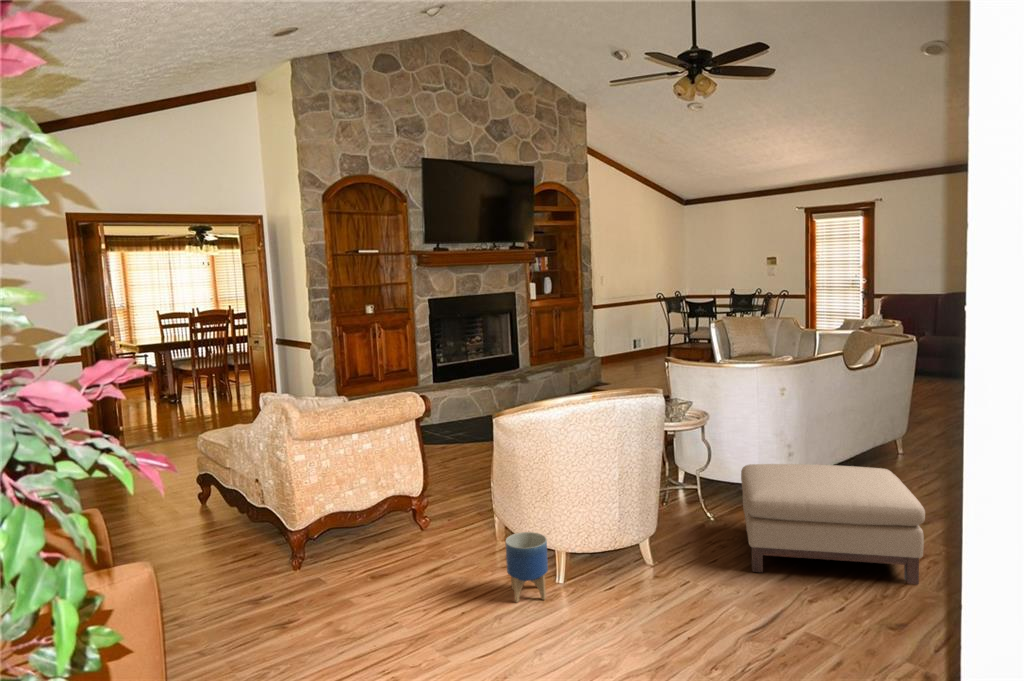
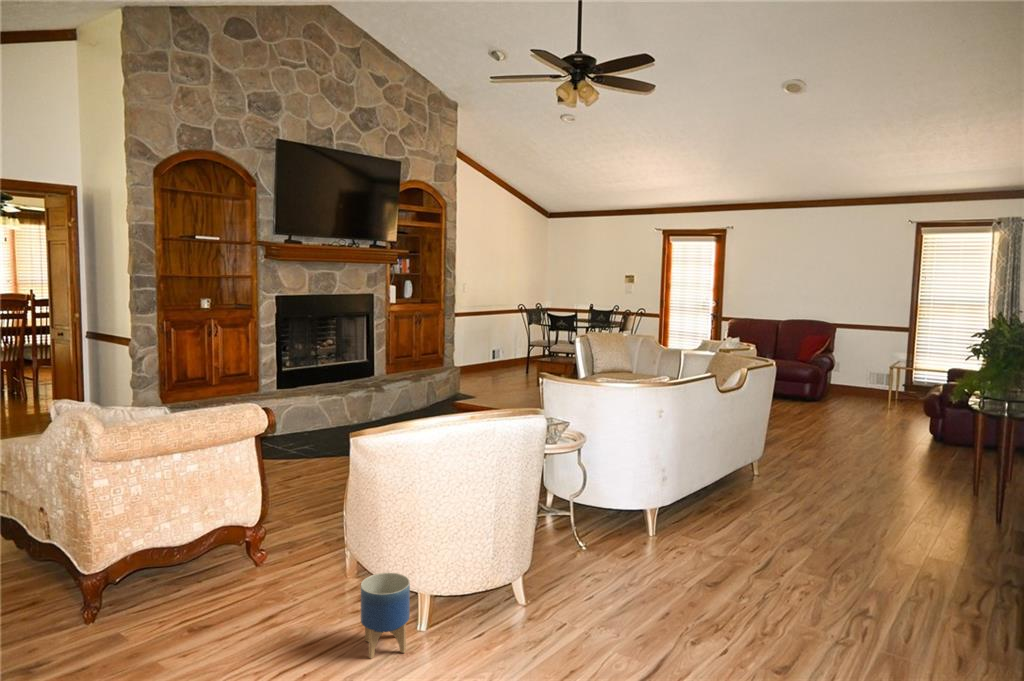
ottoman: present [741,464,925,584] -> none [617,489,801,616]

